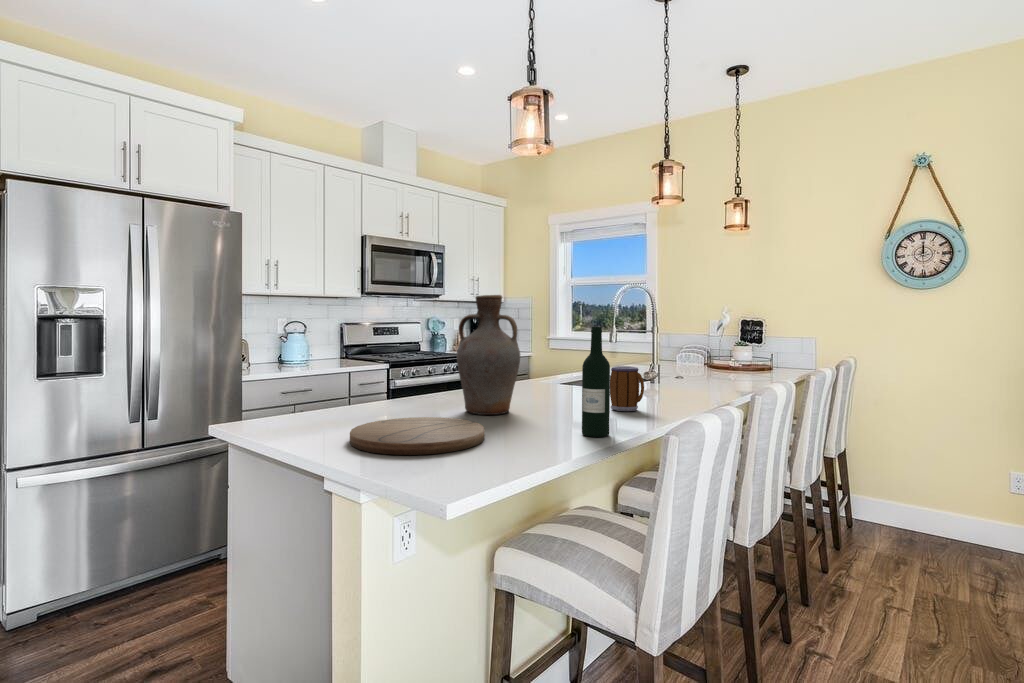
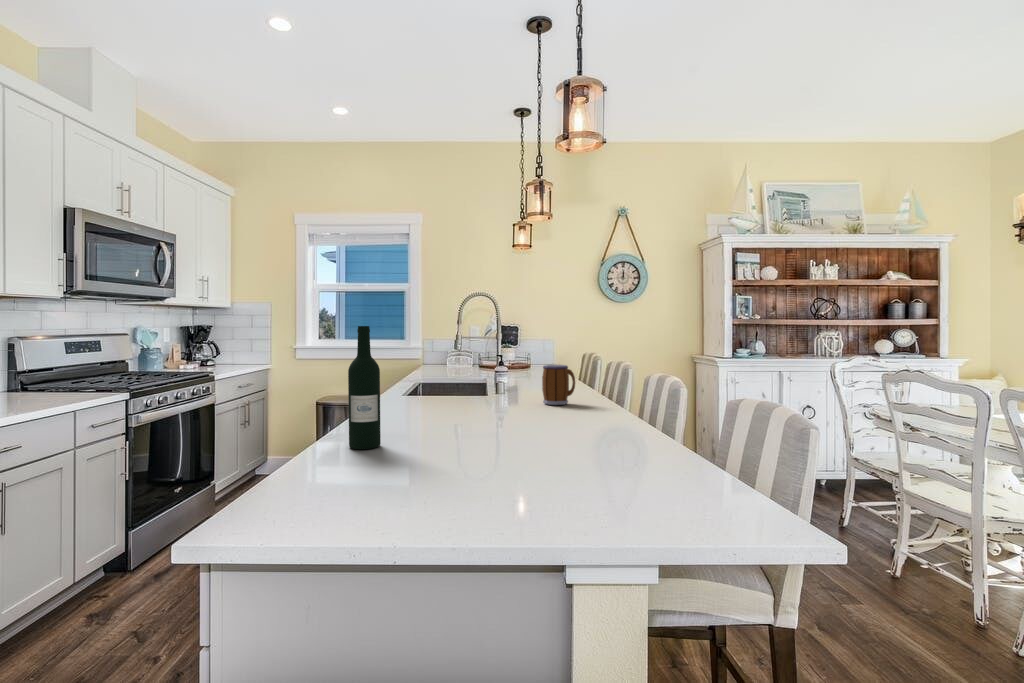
vase: present [457,295,520,415] -> none [427,295,494,423]
wine bottle: present [582,327,610,437] -> present [348,326,381,449]
cutting board: present [350,417,485,455] -> none [430,426,578,471]

